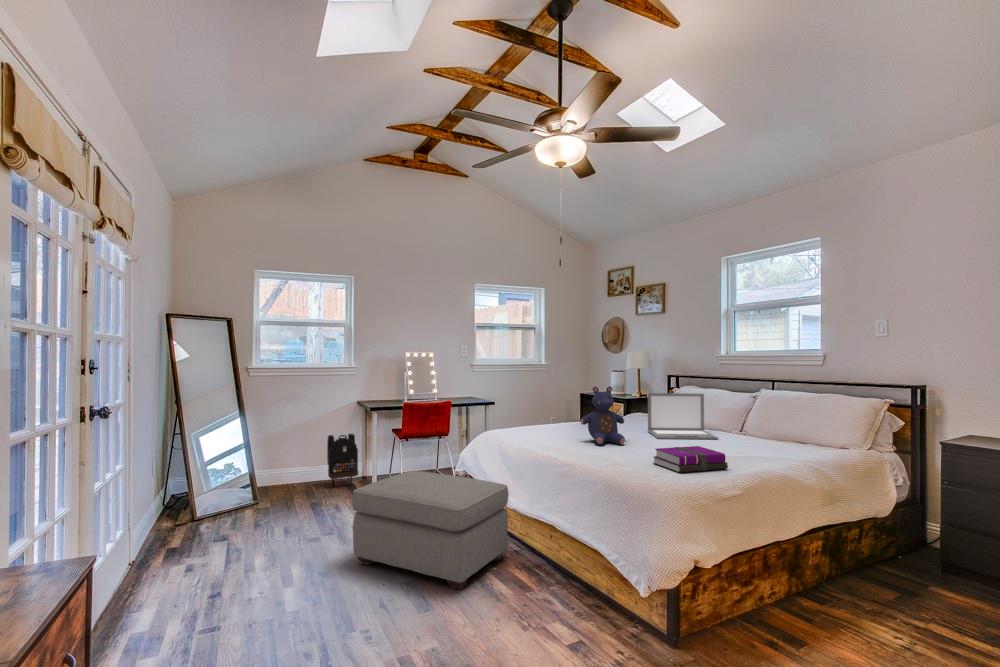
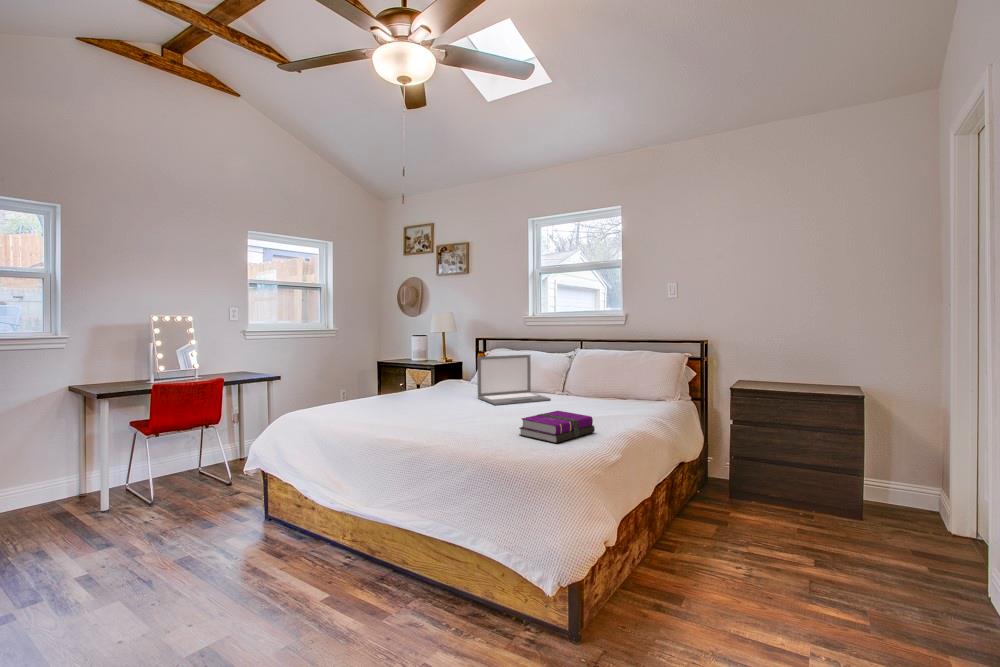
teddy bear: present [581,386,625,445] -> none [417,351,469,419]
backpack: present [327,434,358,486] -> none [12,436,75,518]
ottoman: present [352,471,509,589] -> none [85,482,338,641]

